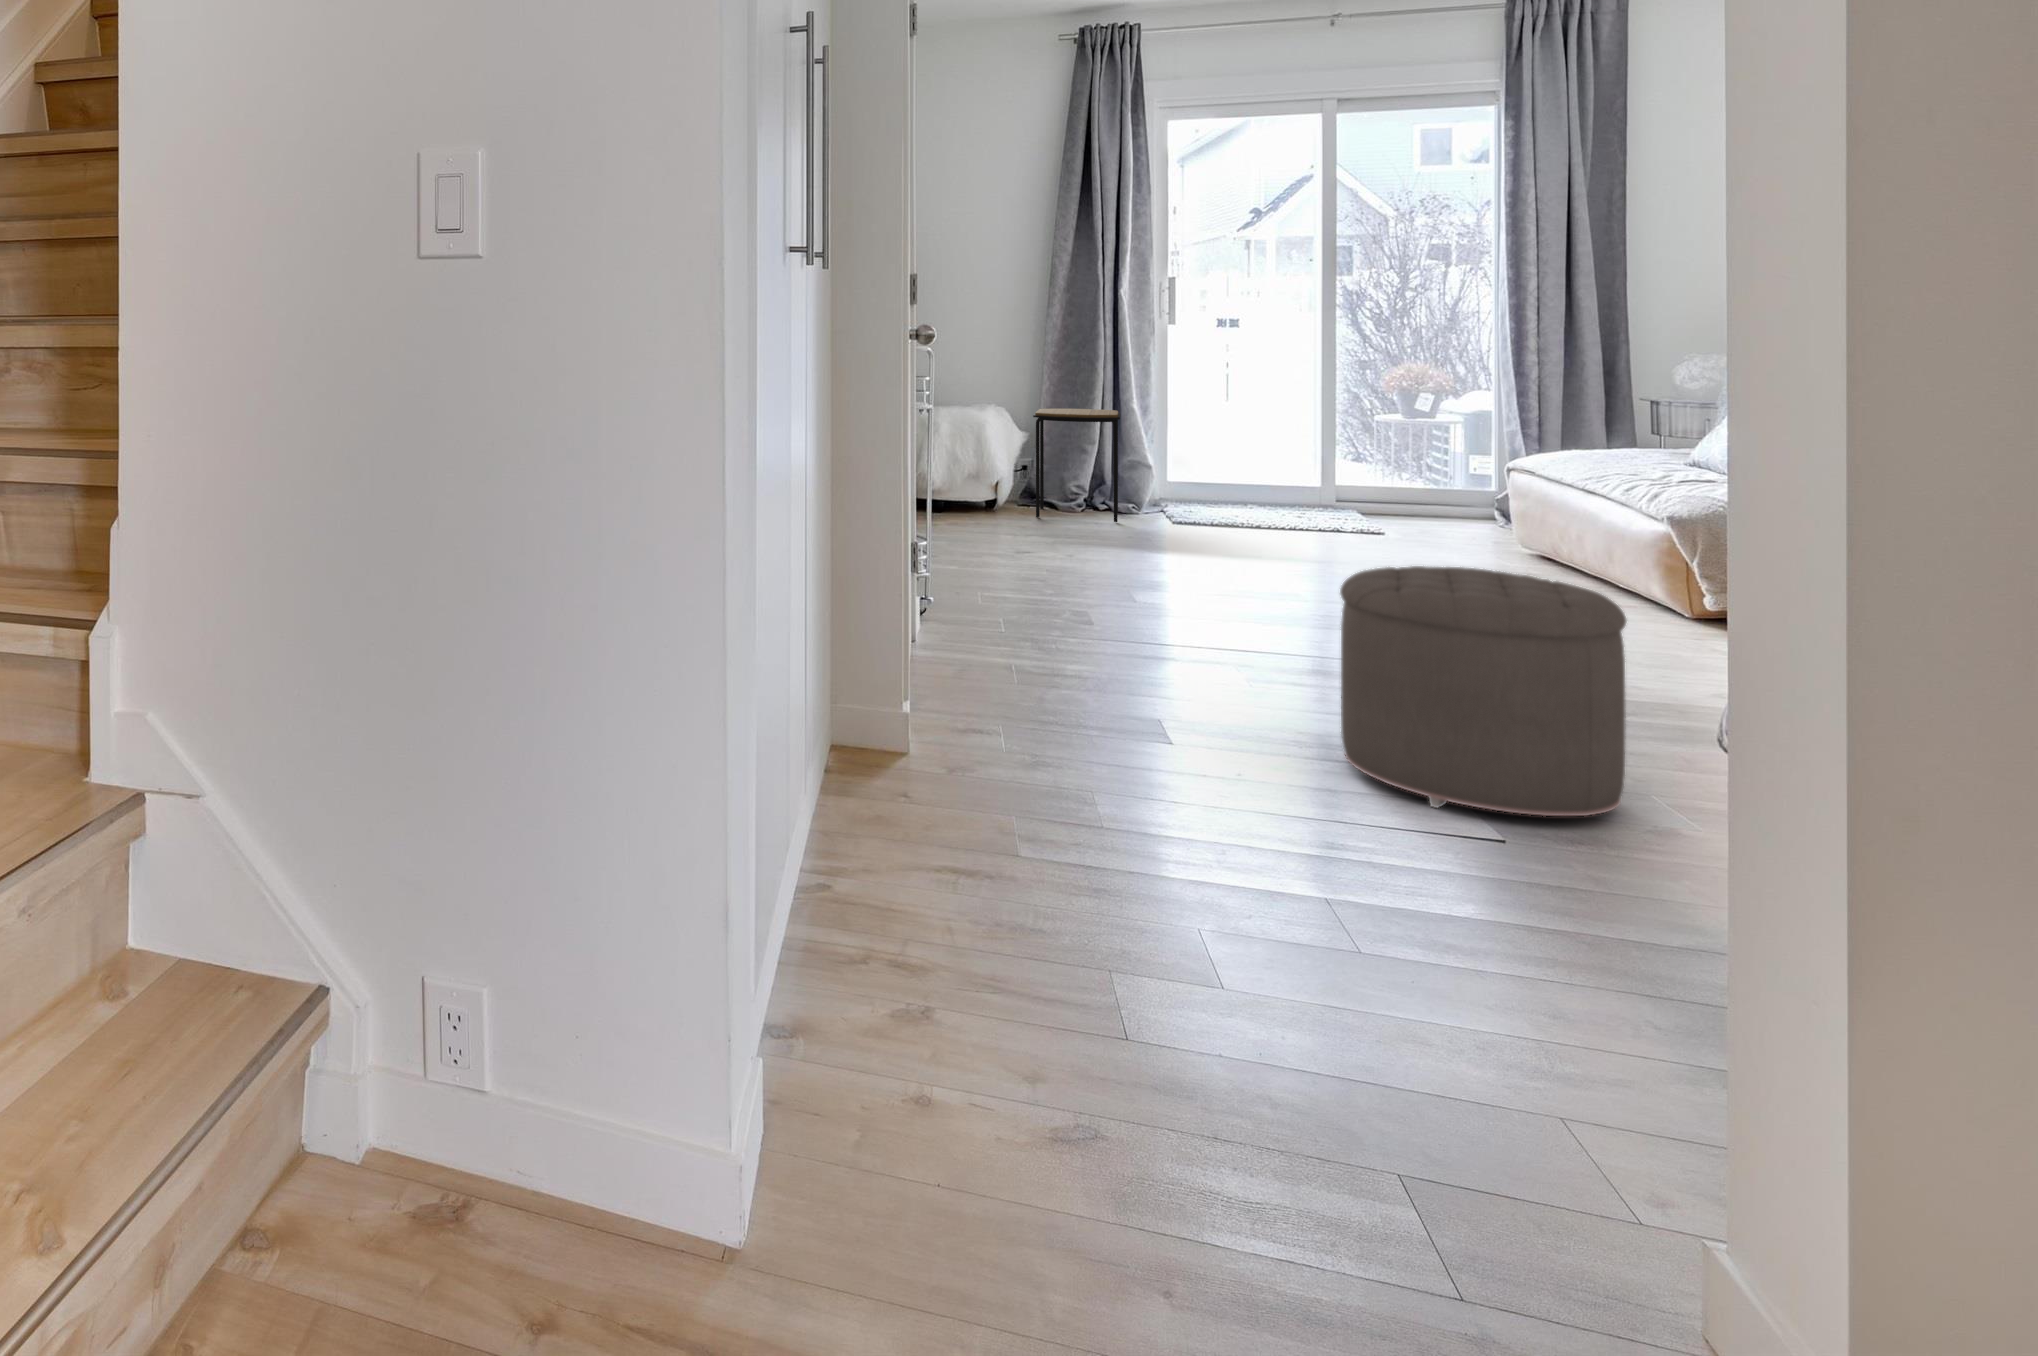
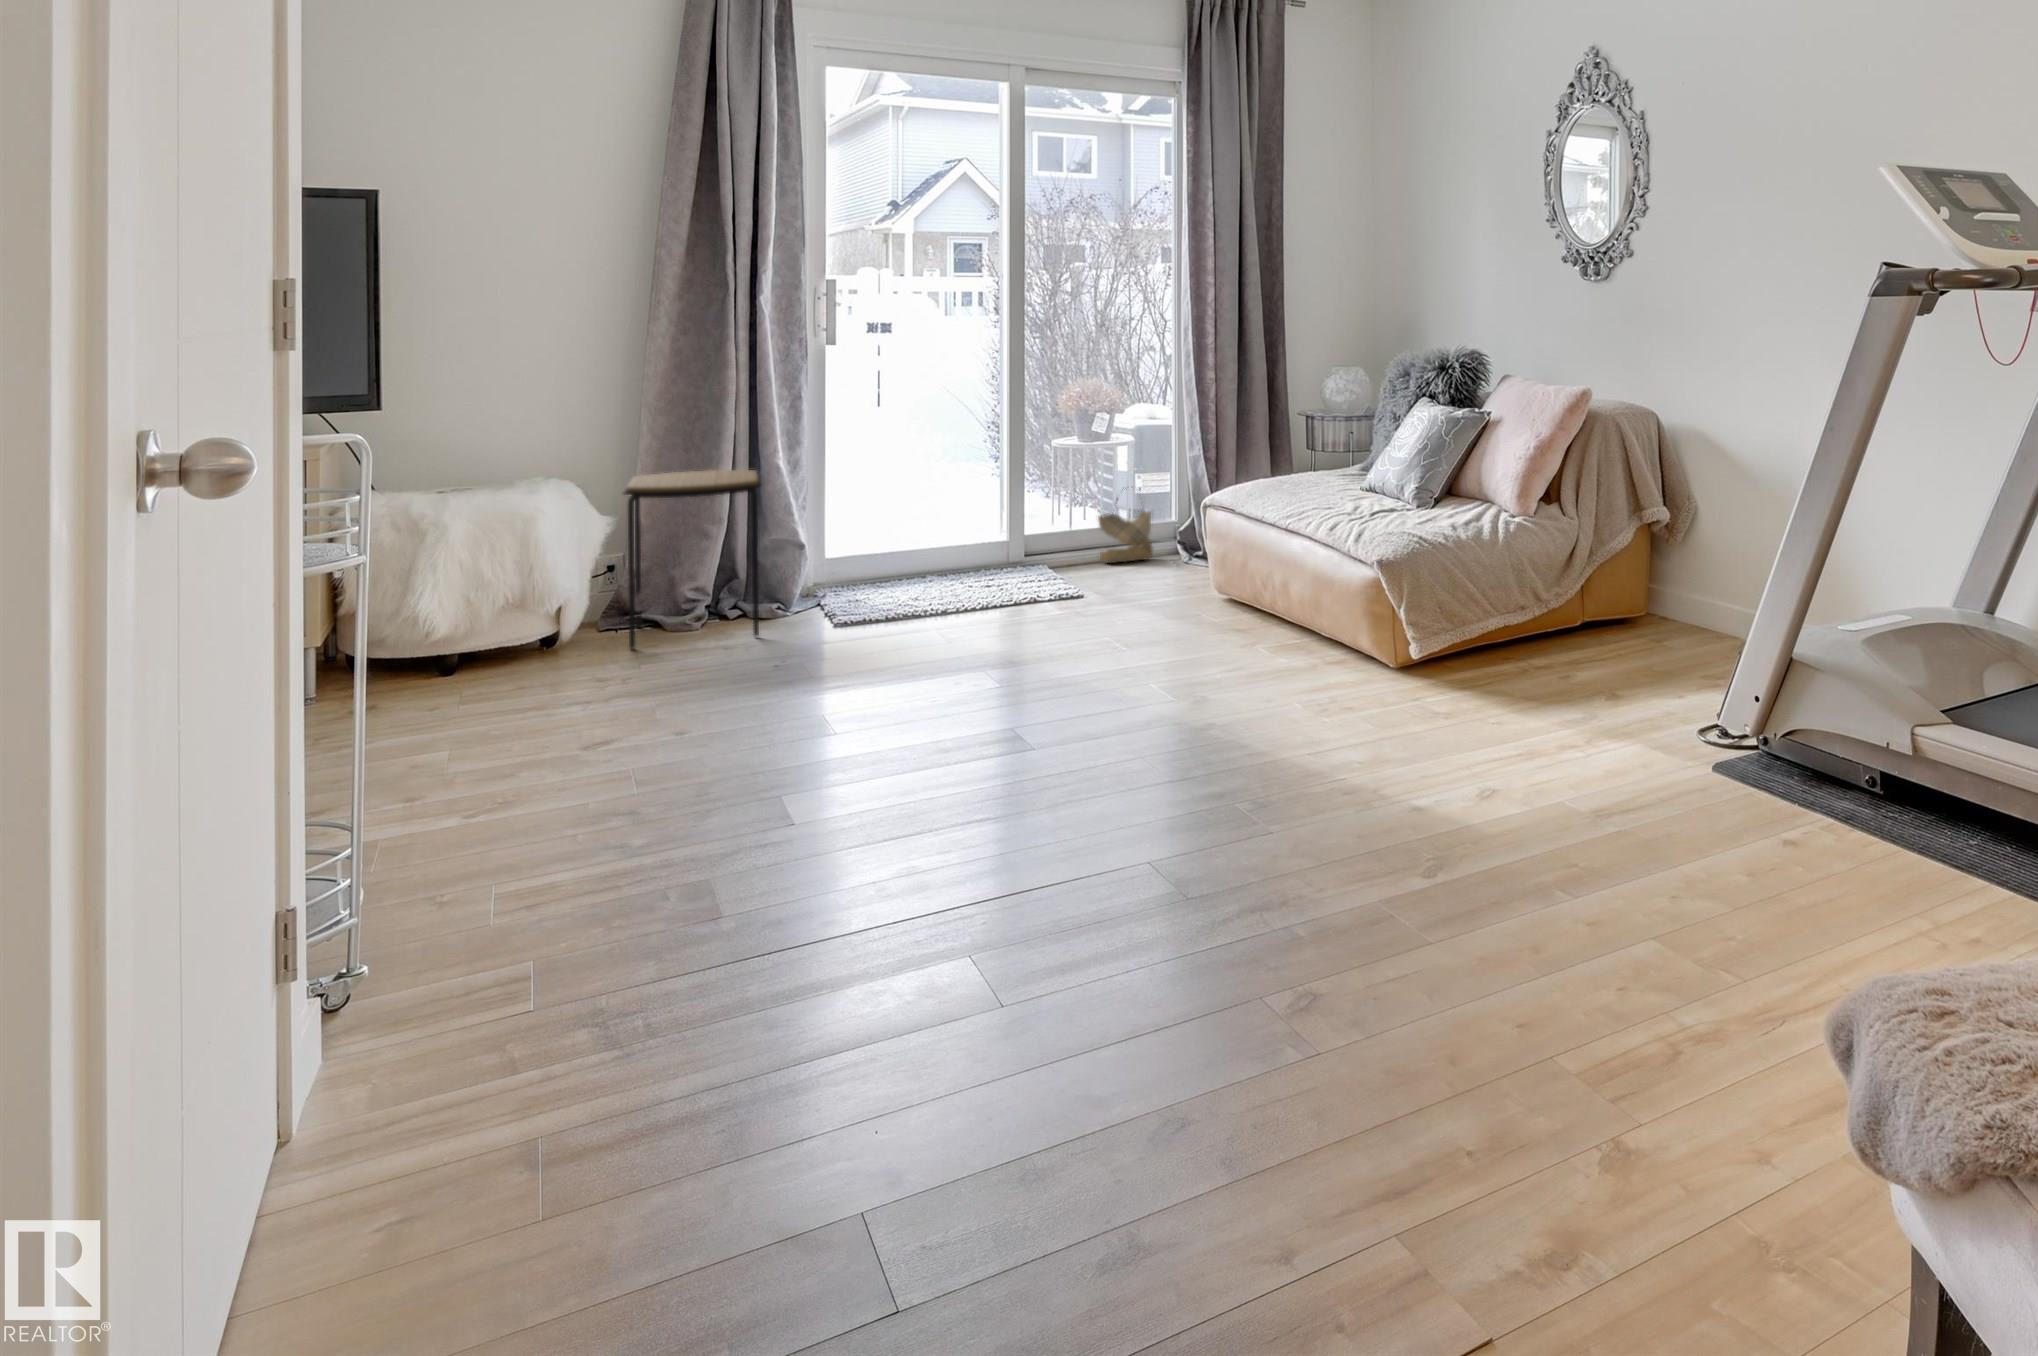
woven basket: none [1405,452,1464,519] -> present [1098,489,1153,563]
ottoman: present [1340,566,1626,816] -> none [1182,752,1524,1190]

